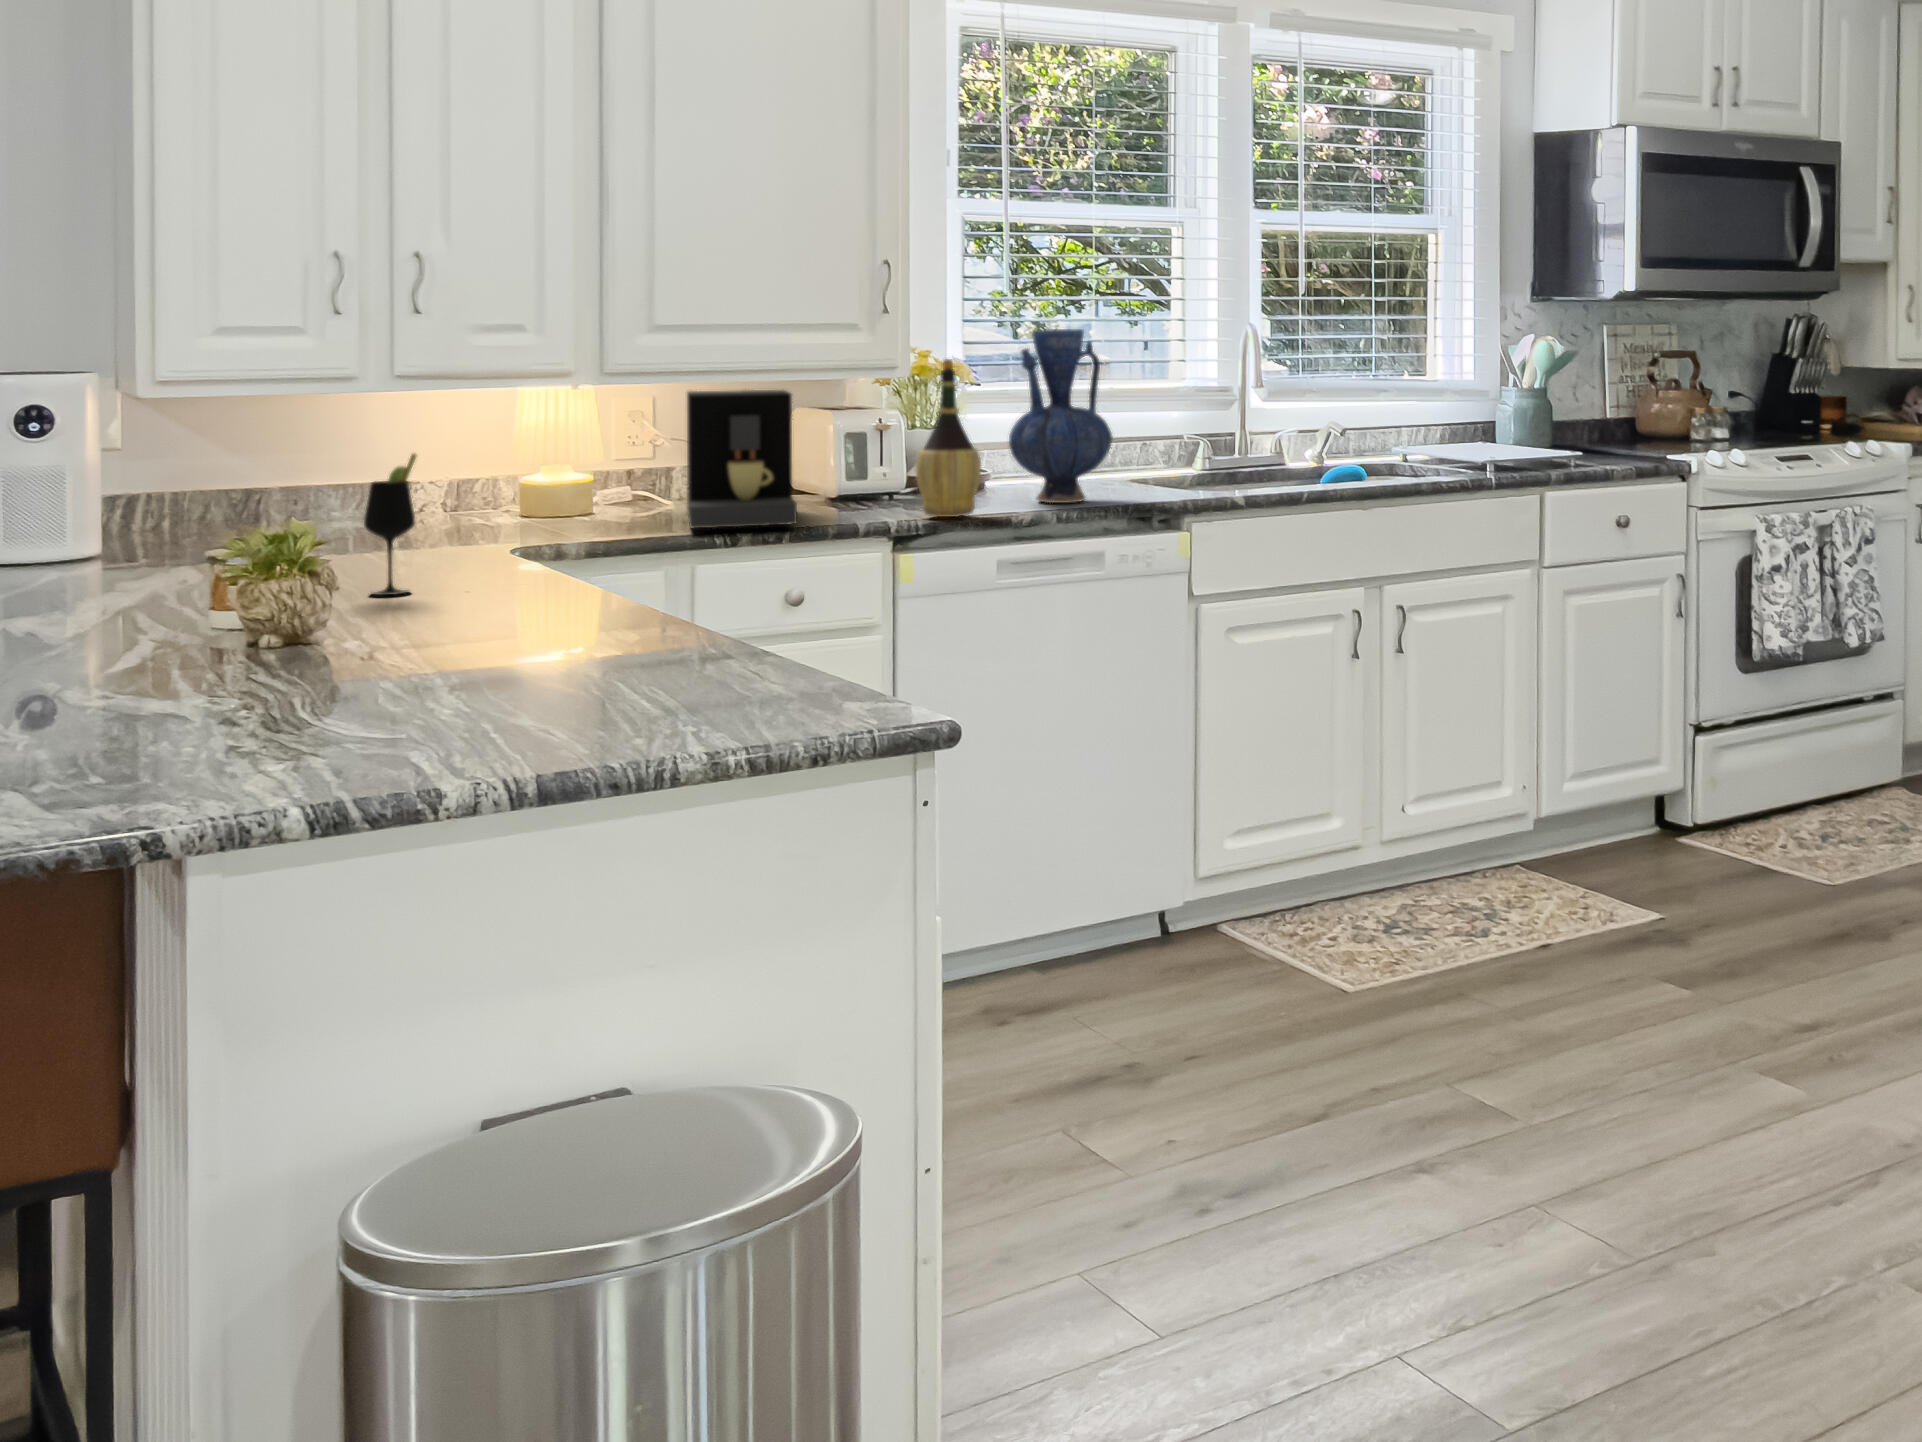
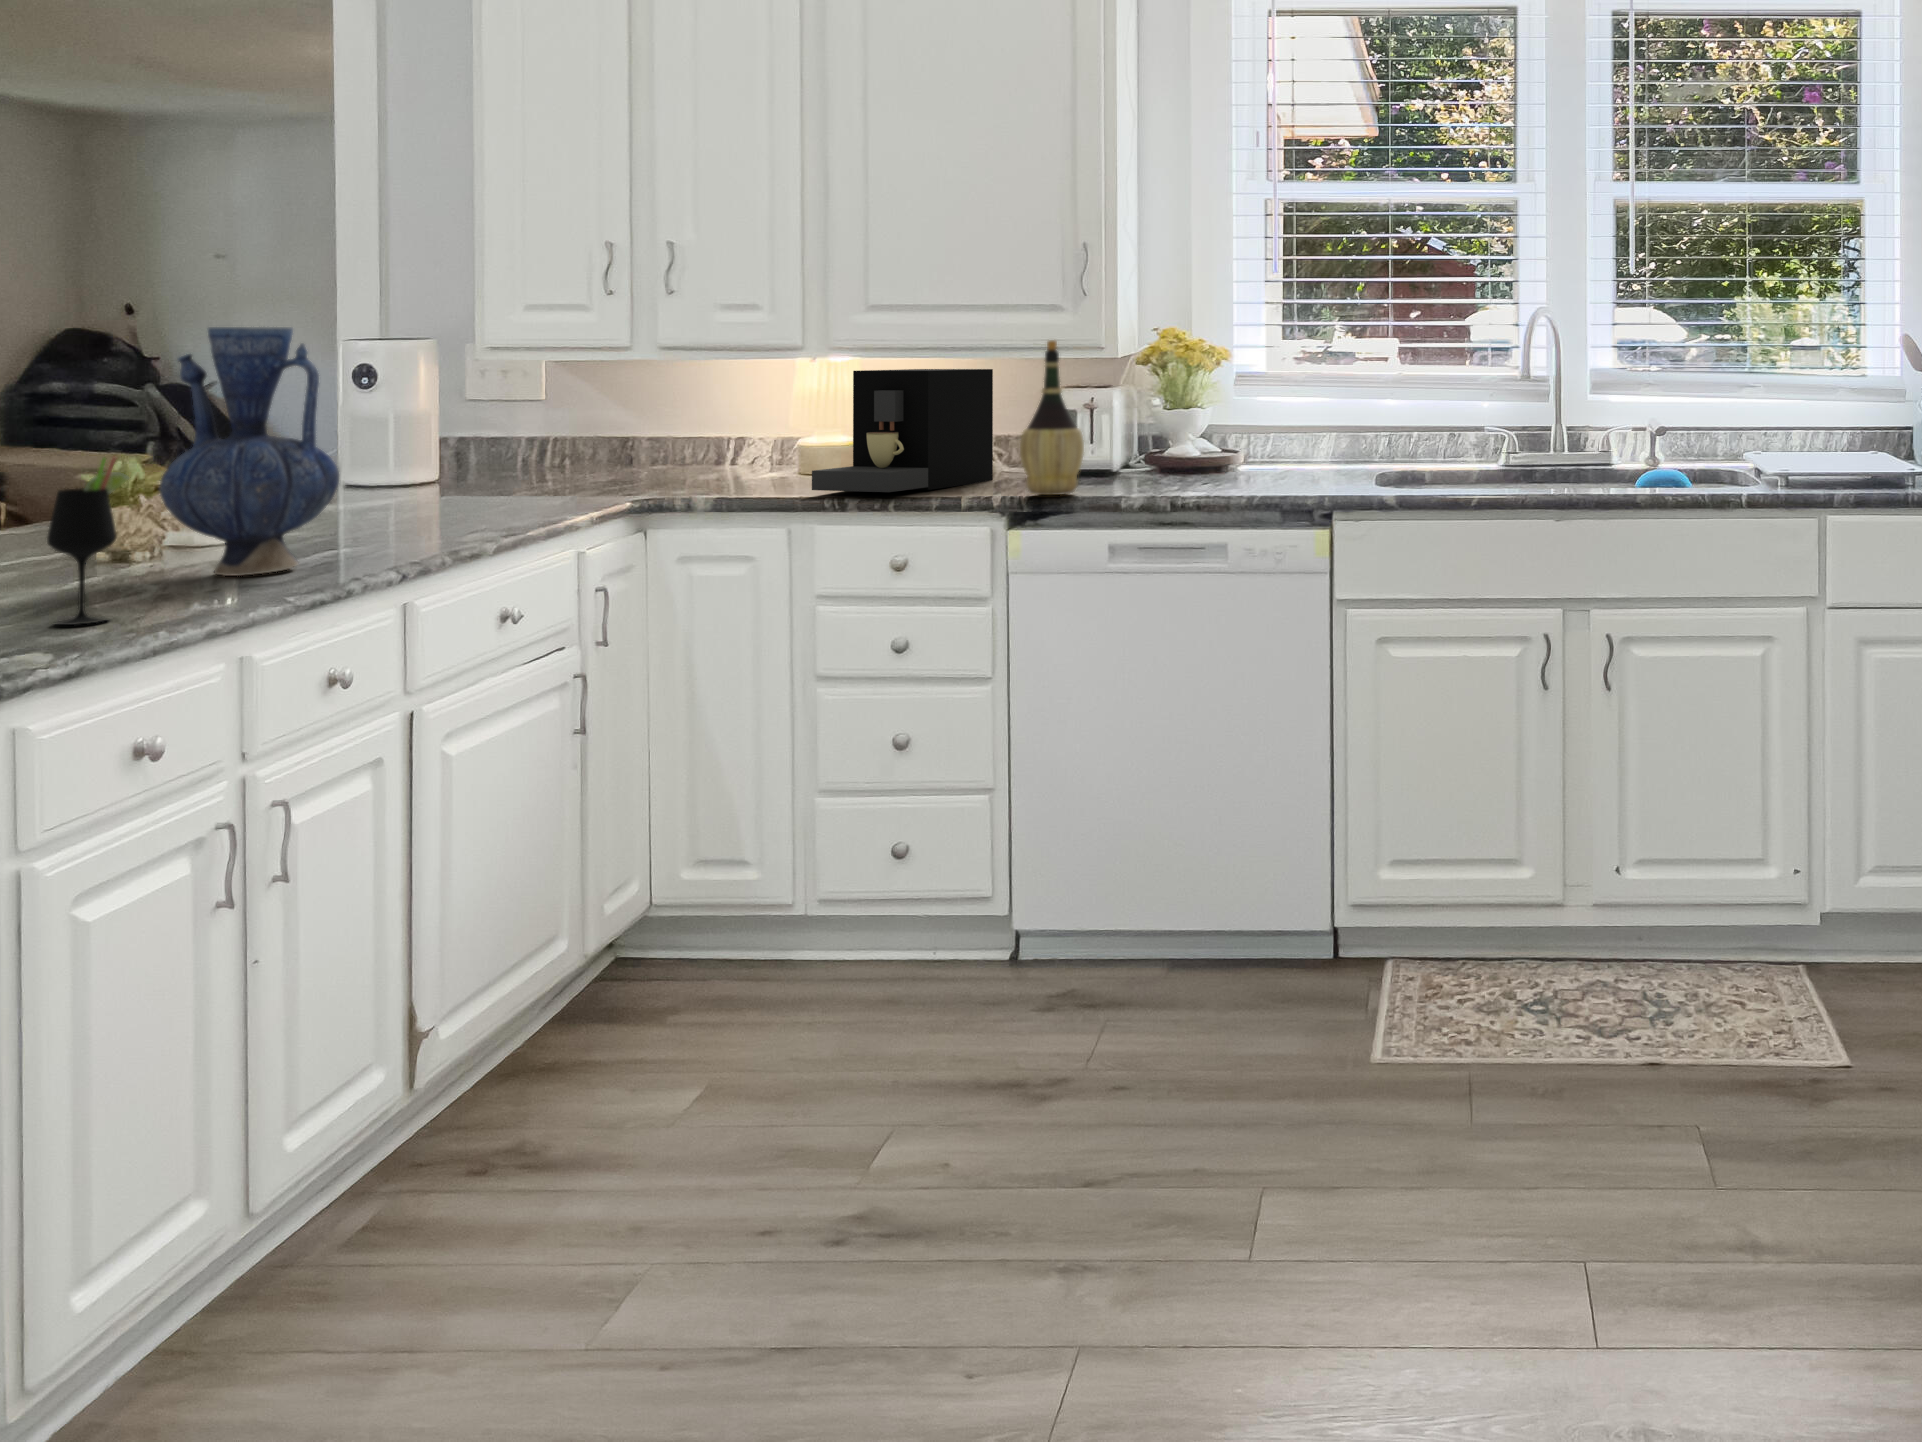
vase: present [1009,329,1113,503] -> present [160,327,339,576]
wine glass: present [364,454,416,595] -> present [47,458,129,625]

